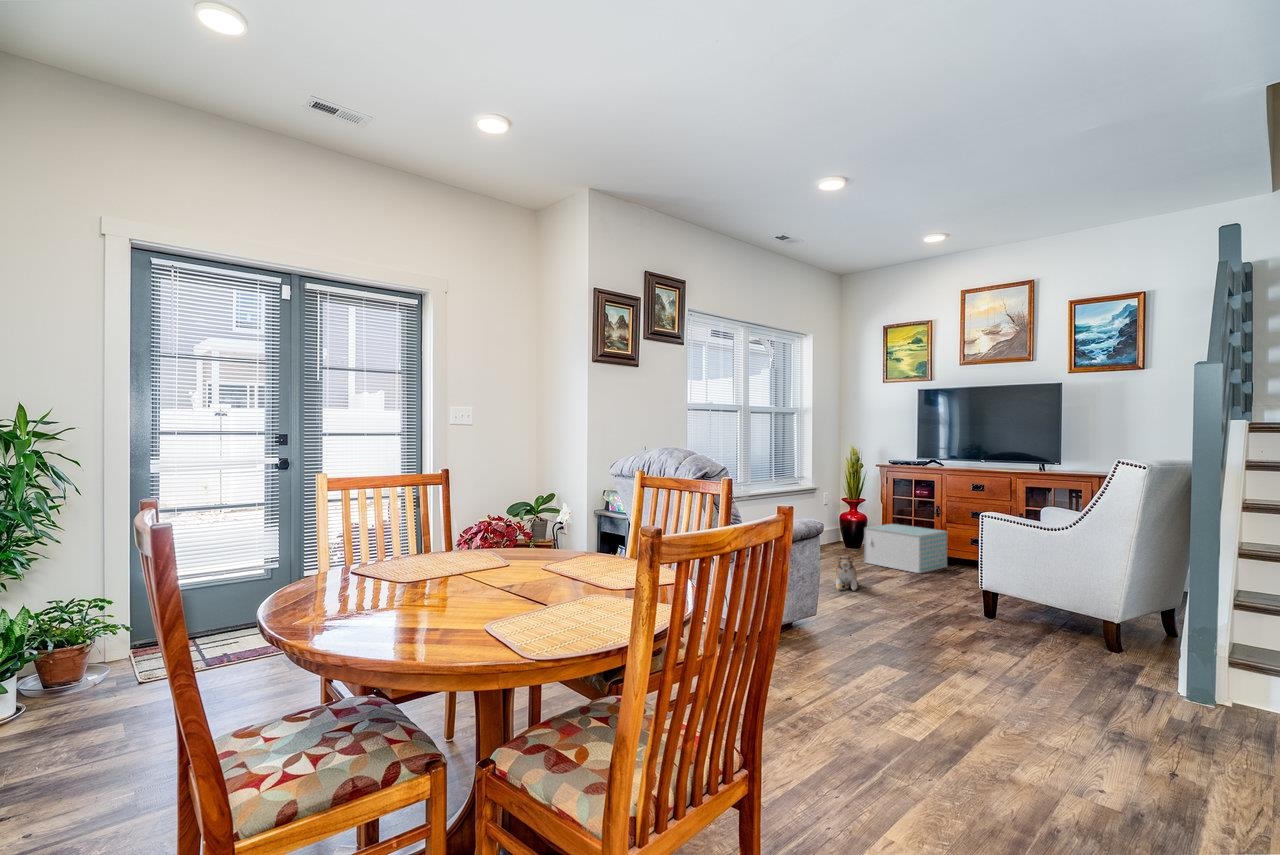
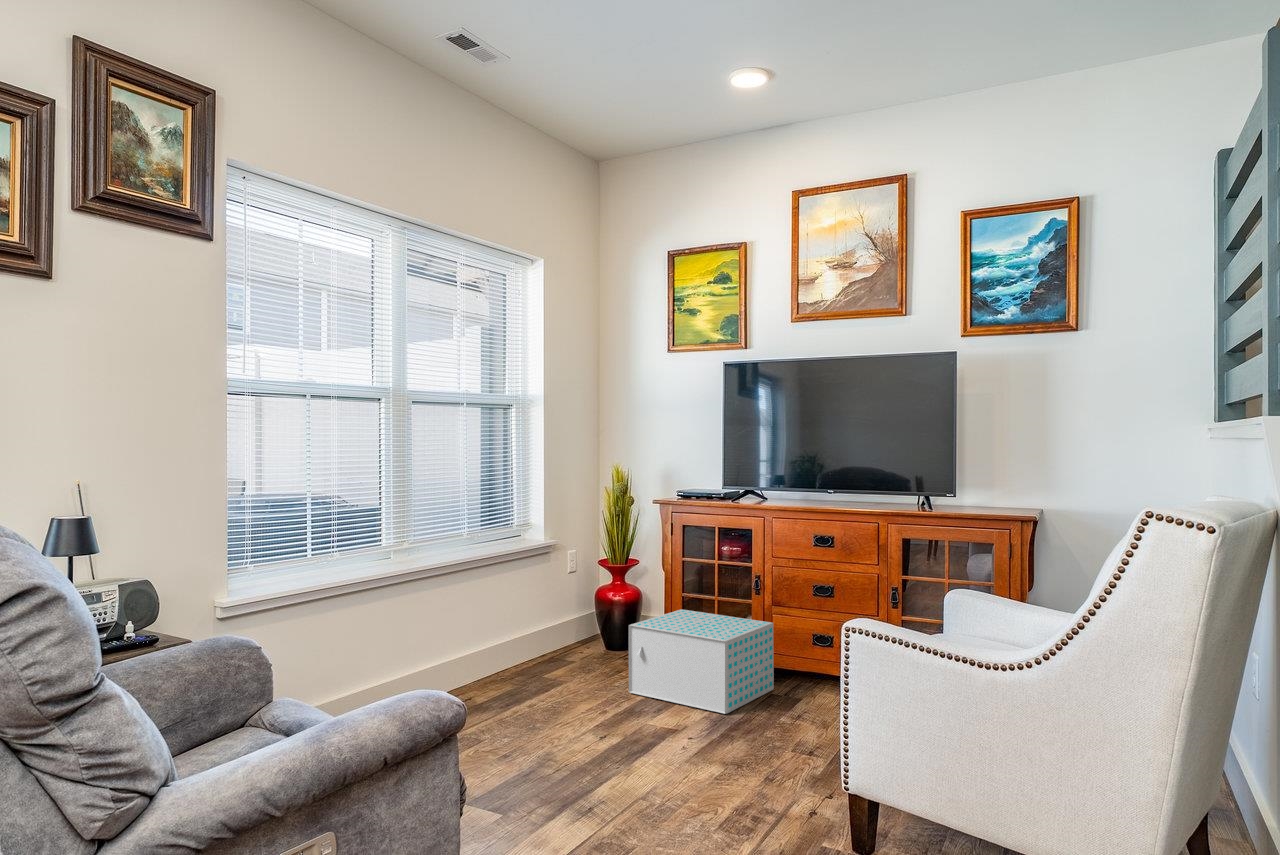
plush toy: present [835,555,858,590] -> none [551,715,603,792]

